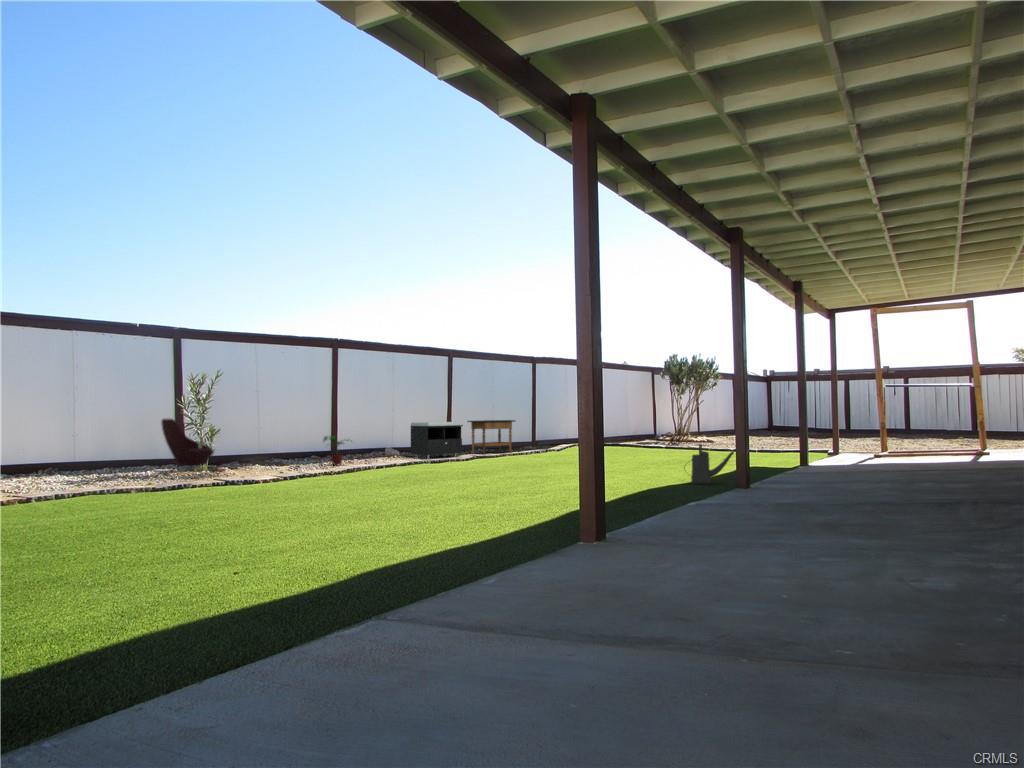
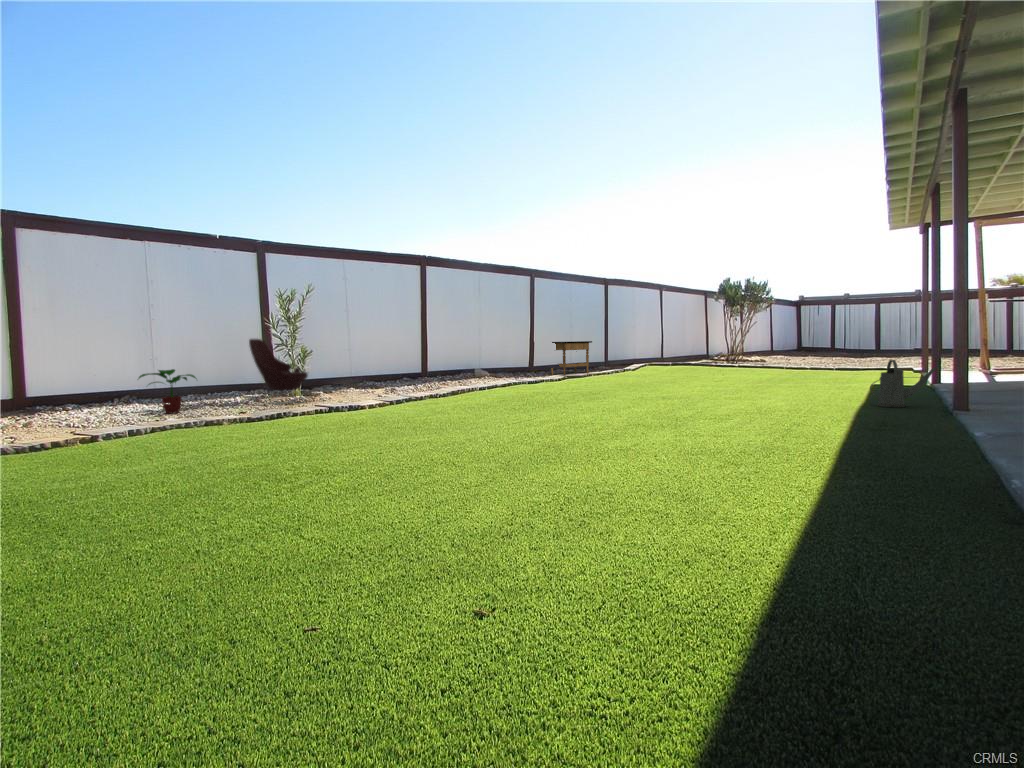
storage bench: present [411,422,463,459] -> none [496,343,547,380]
potted plant: present [323,436,352,465] -> present [139,369,197,413]

